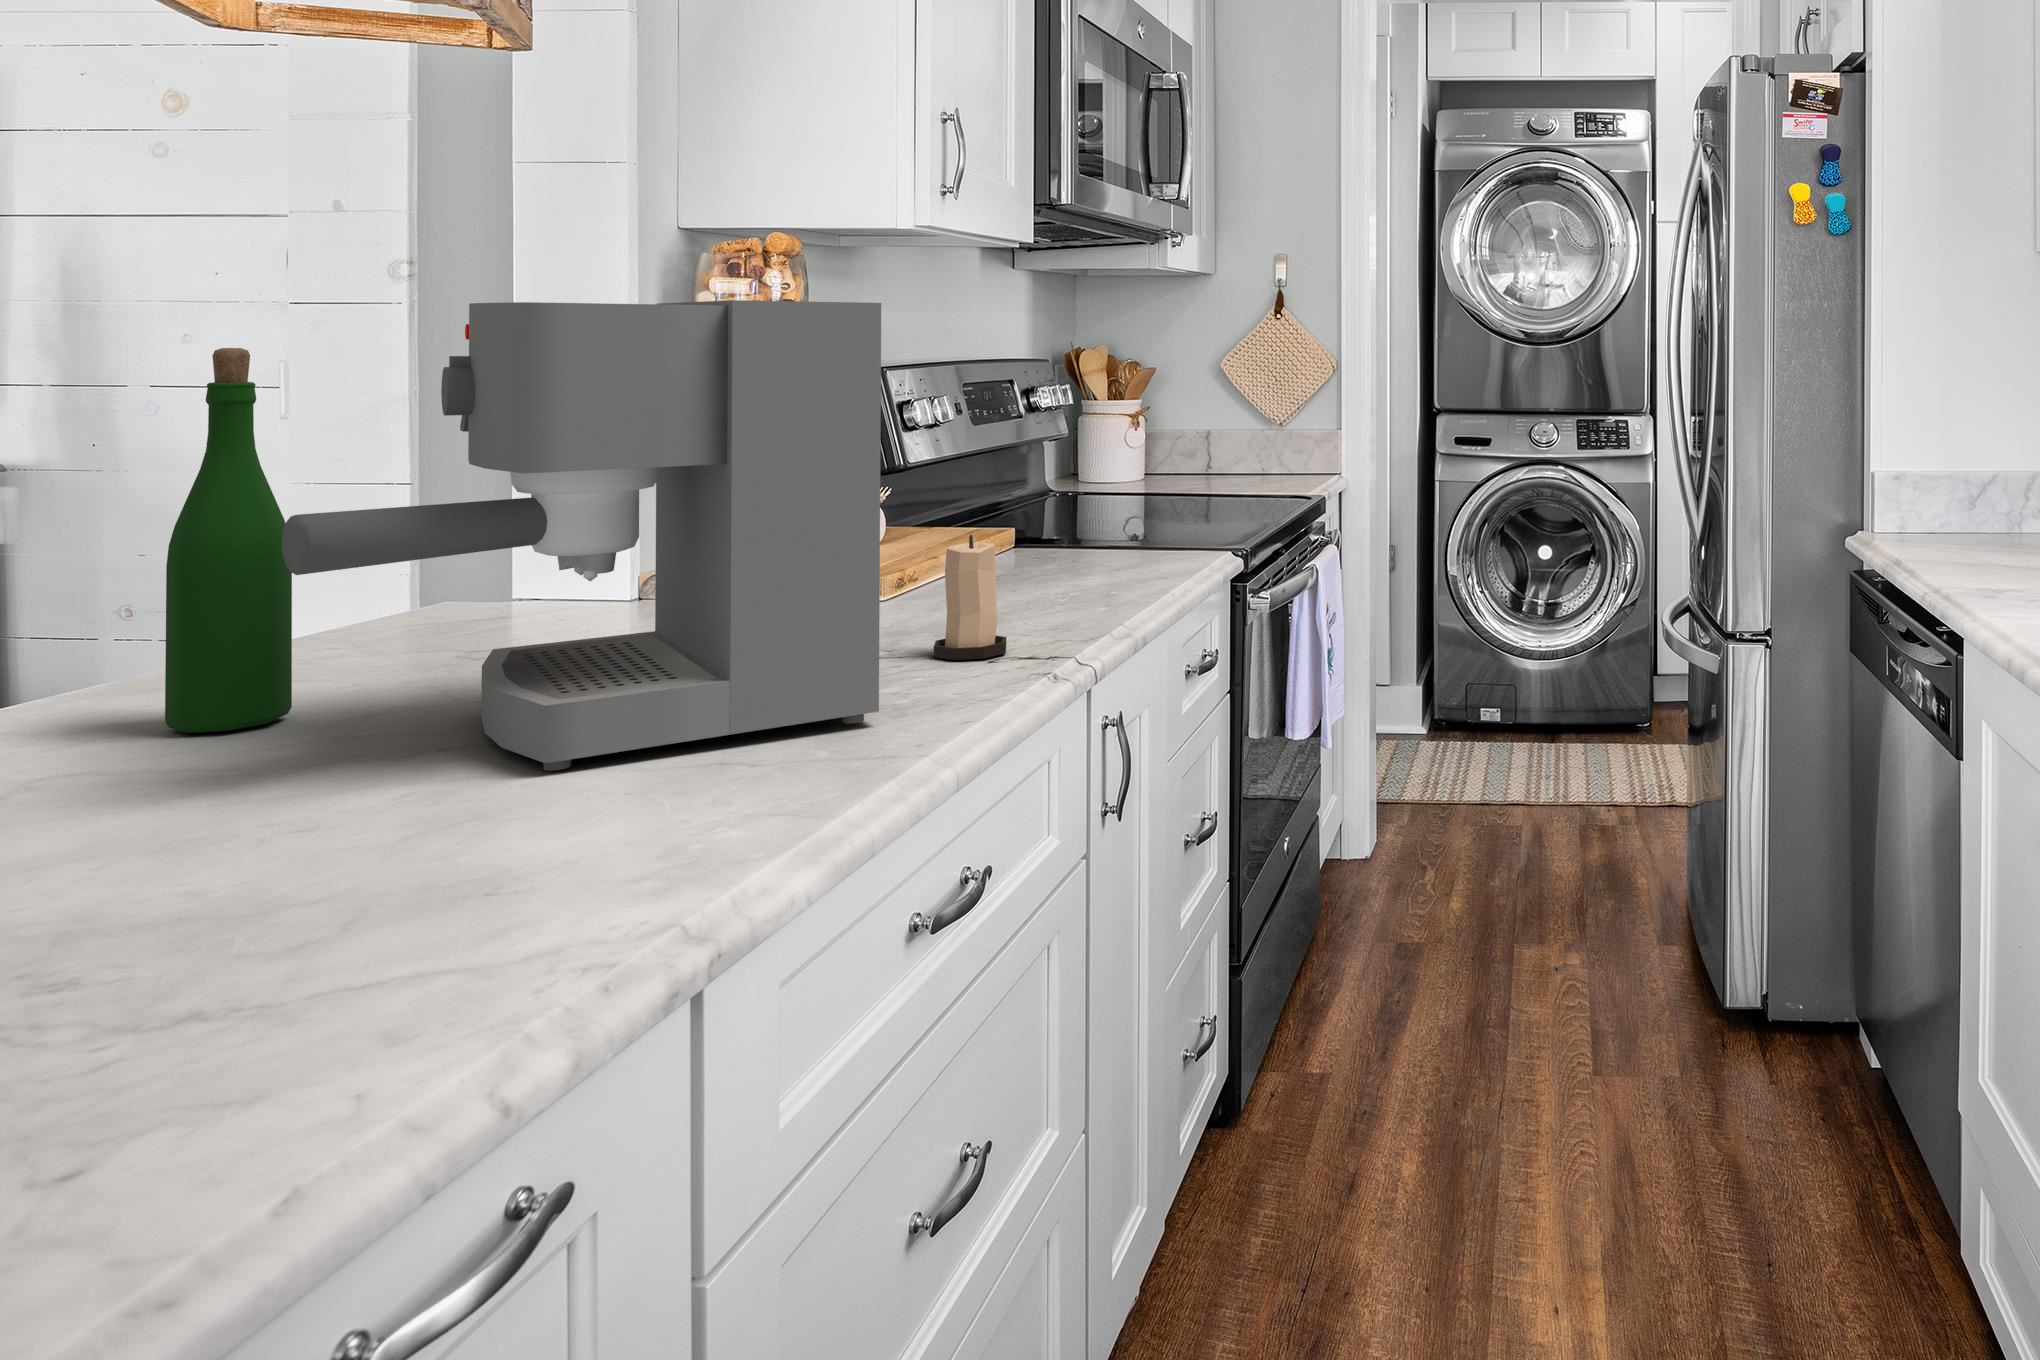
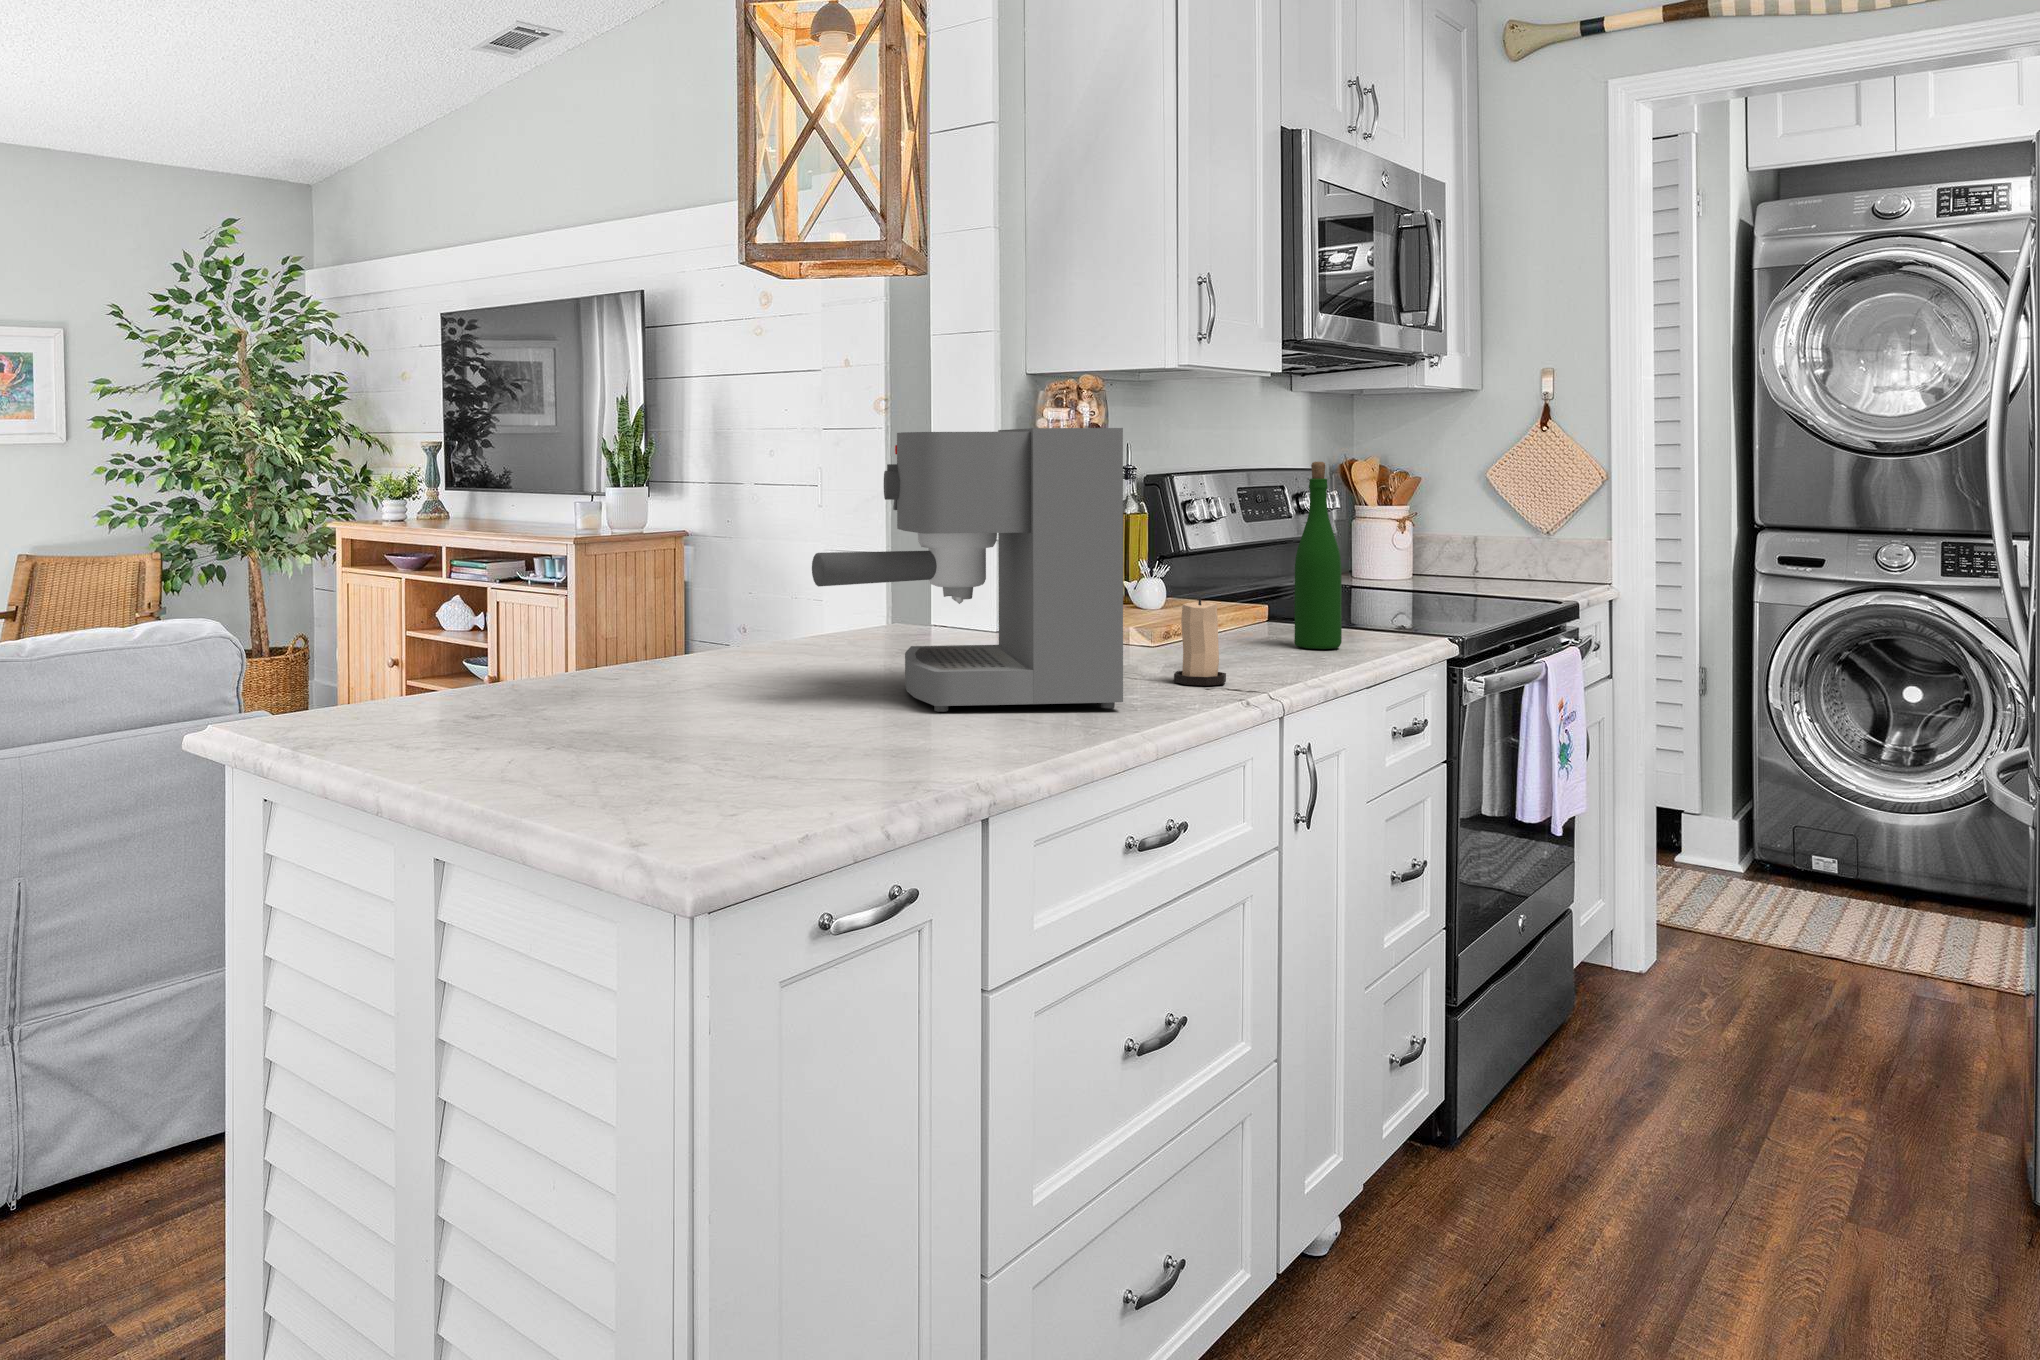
wine bottle: present [165,348,292,733] -> present [1295,462,1342,649]

